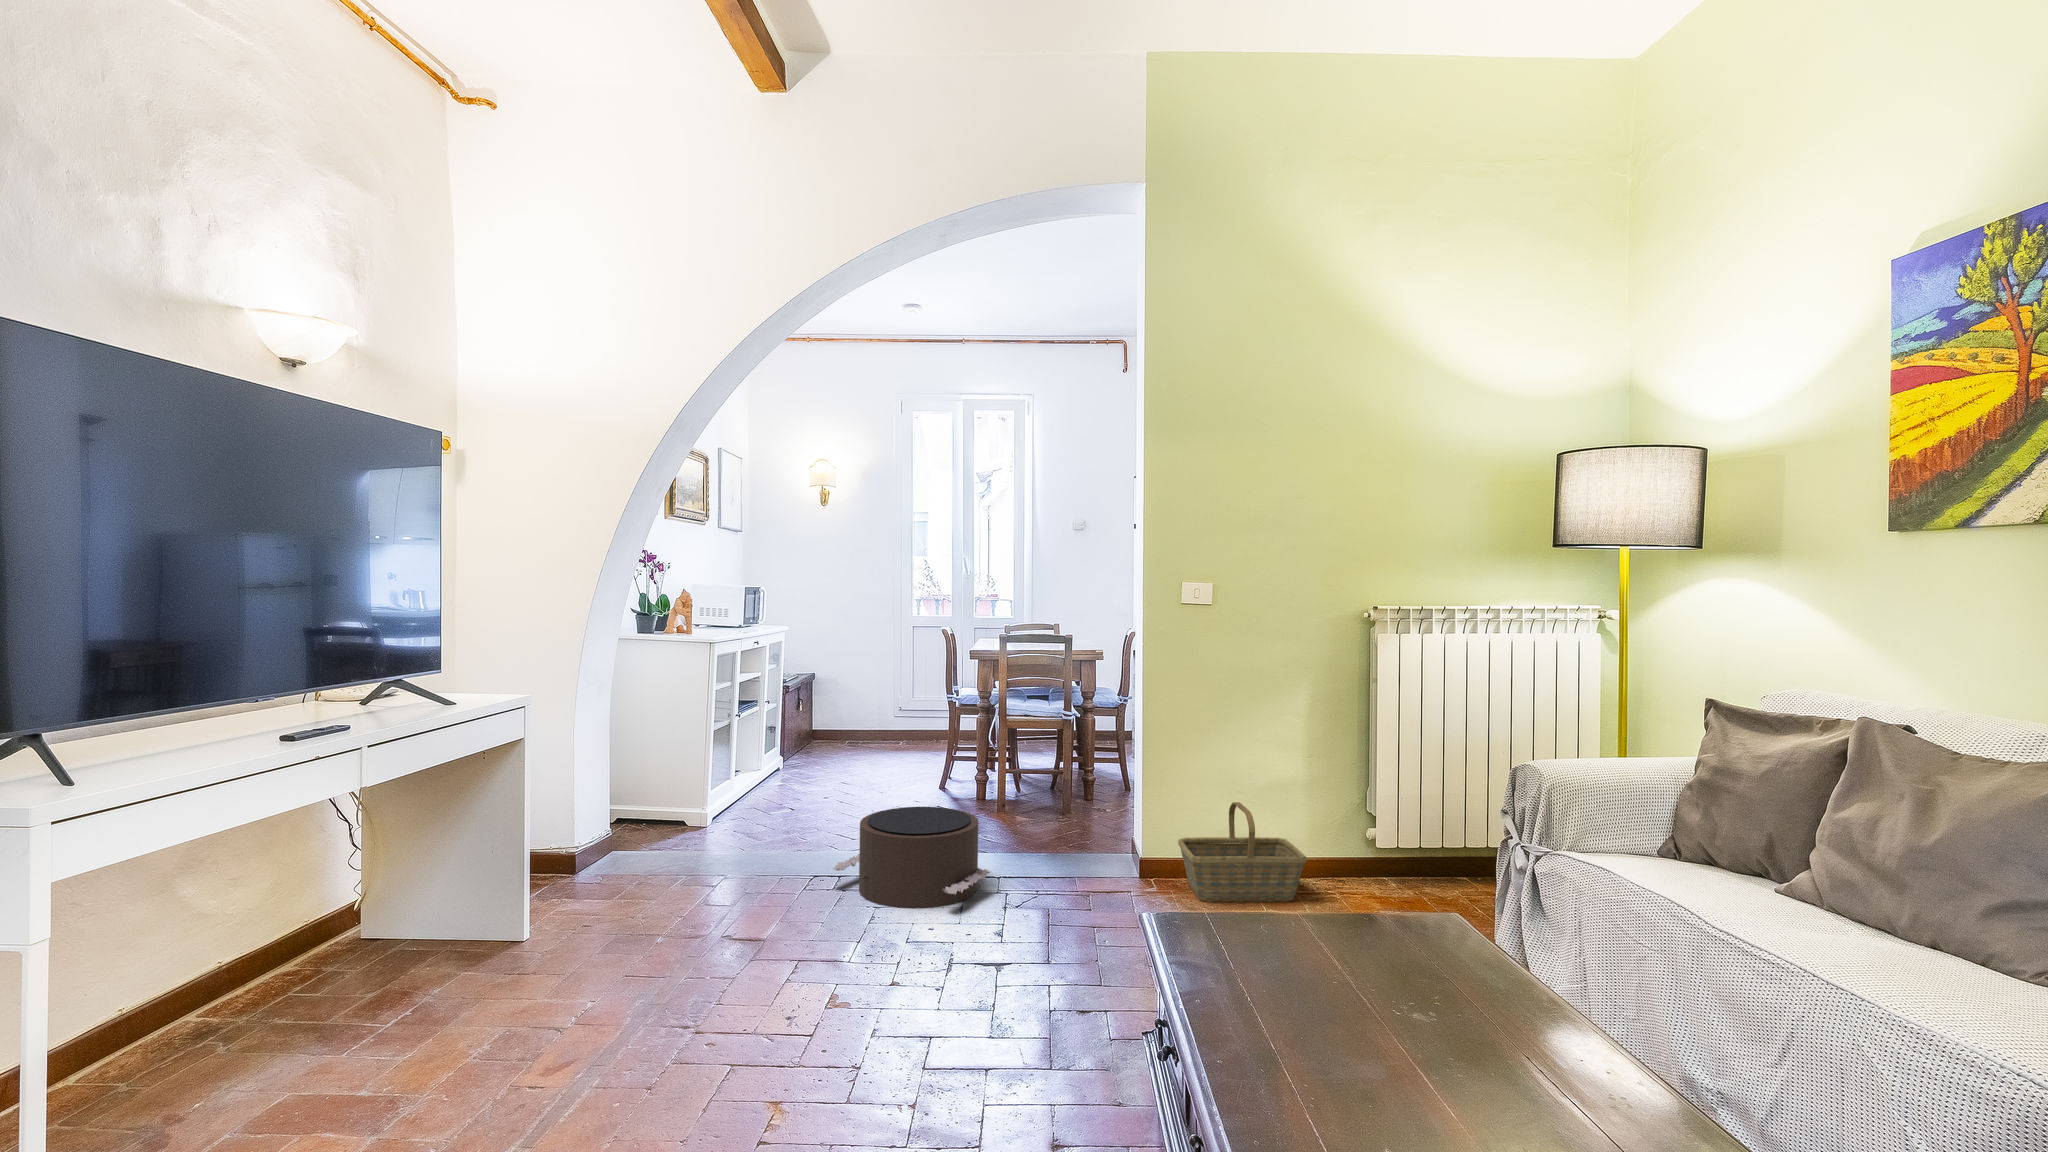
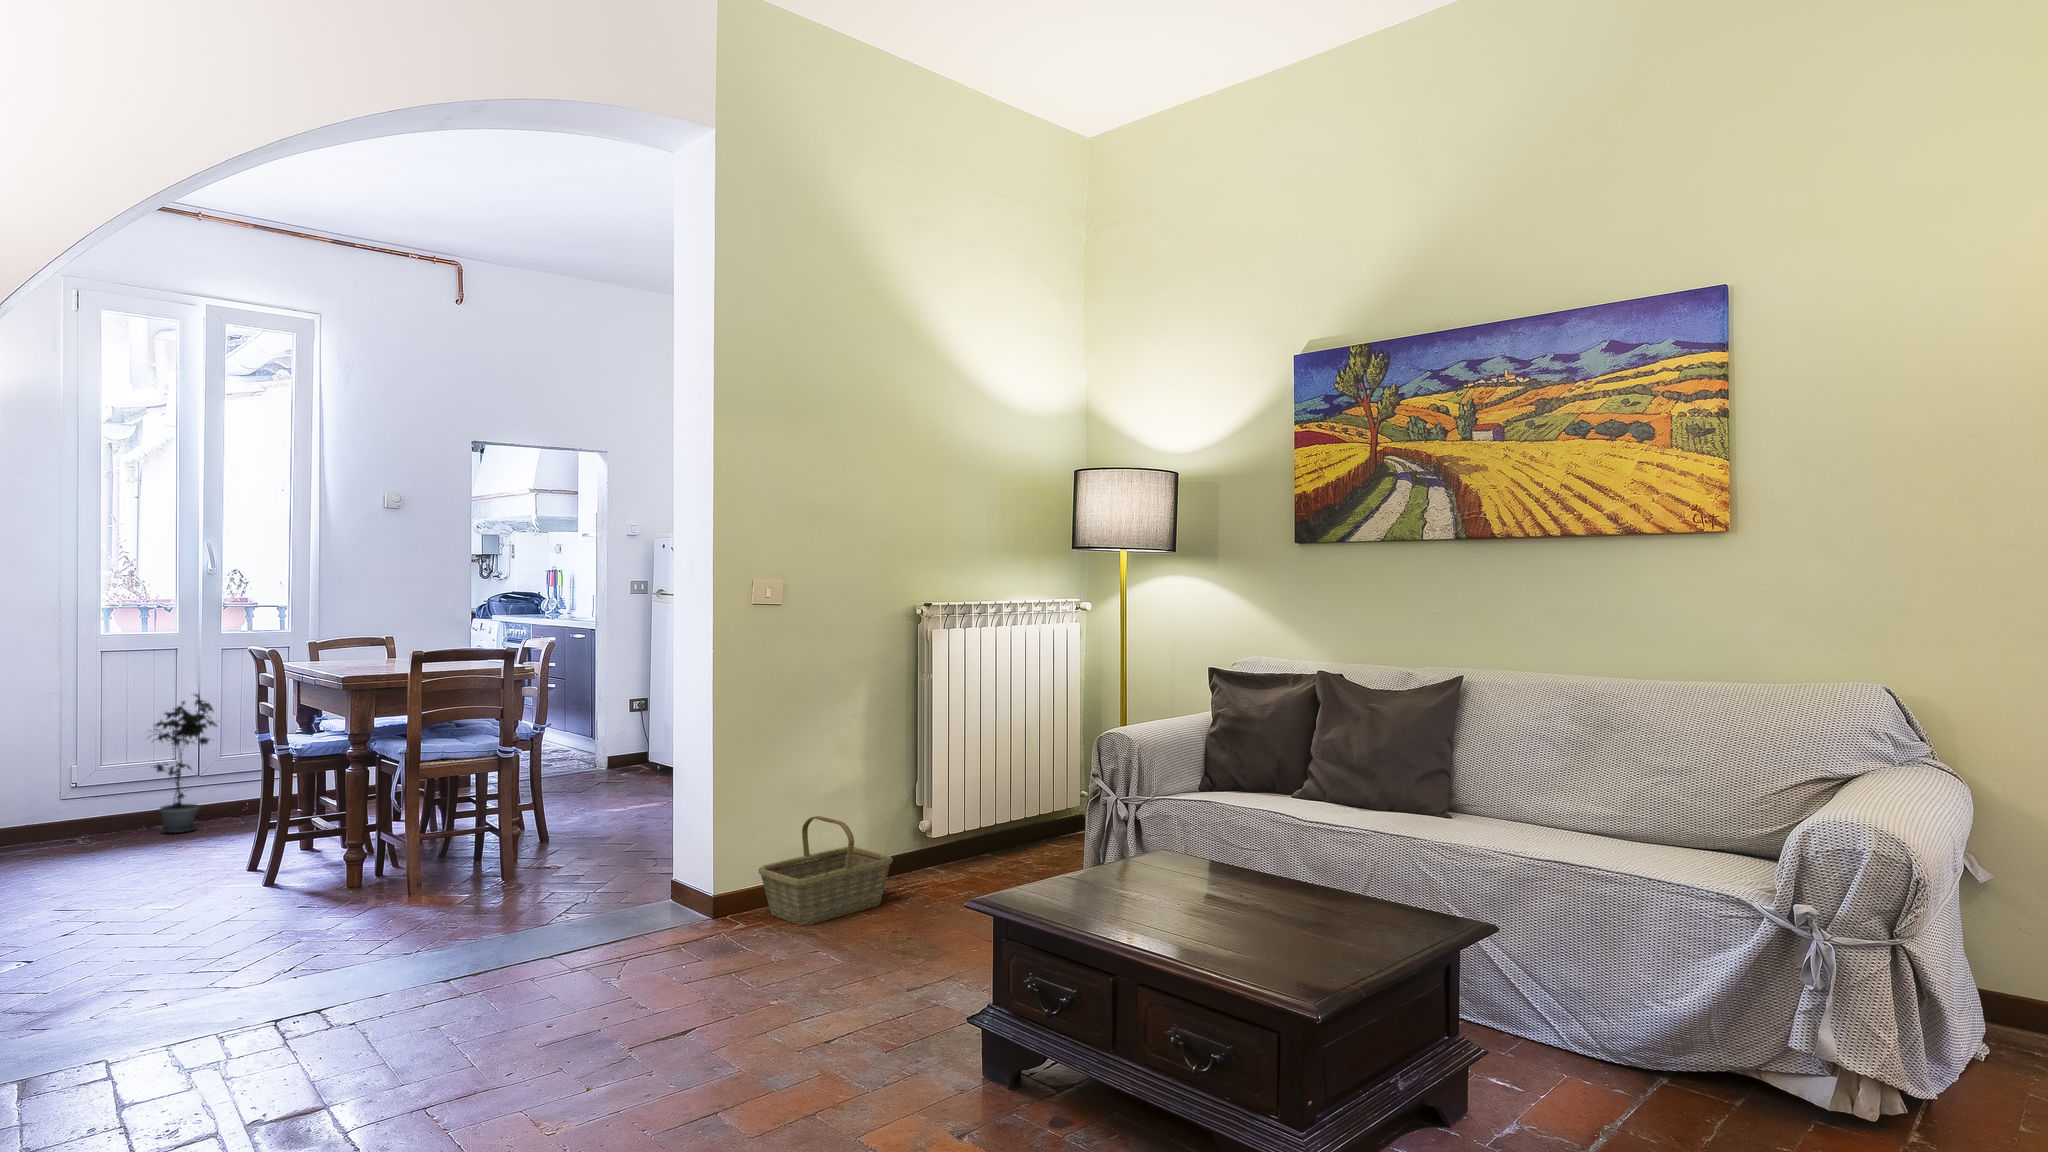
potted plant: none [923,653,963,743] -> present [150,694,216,833]
pouf: present [833,807,991,908] -> none [342,888,573,1030]

